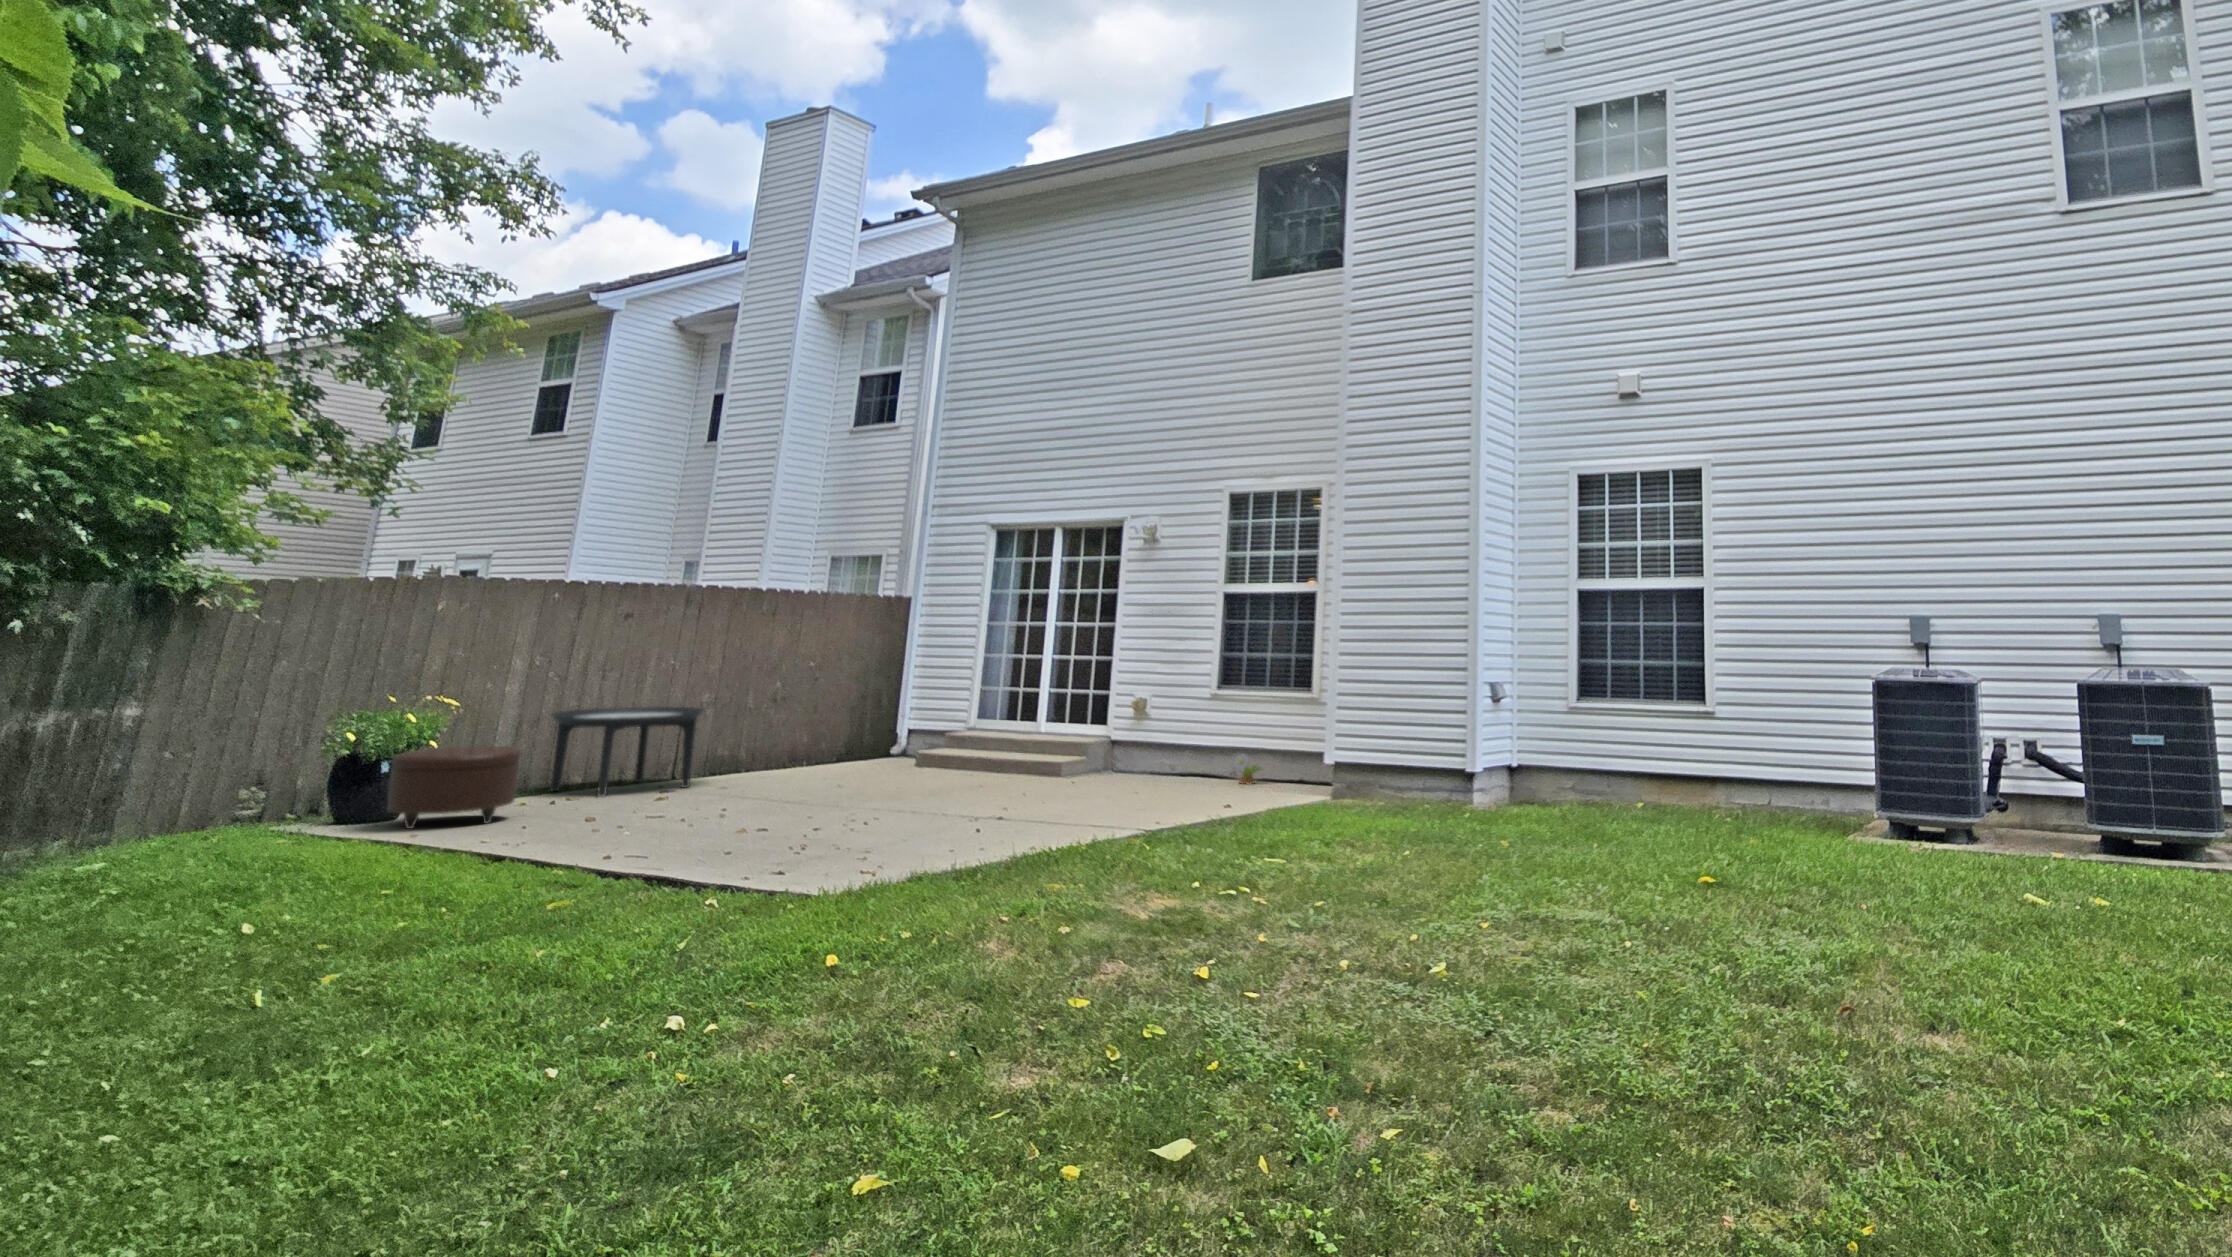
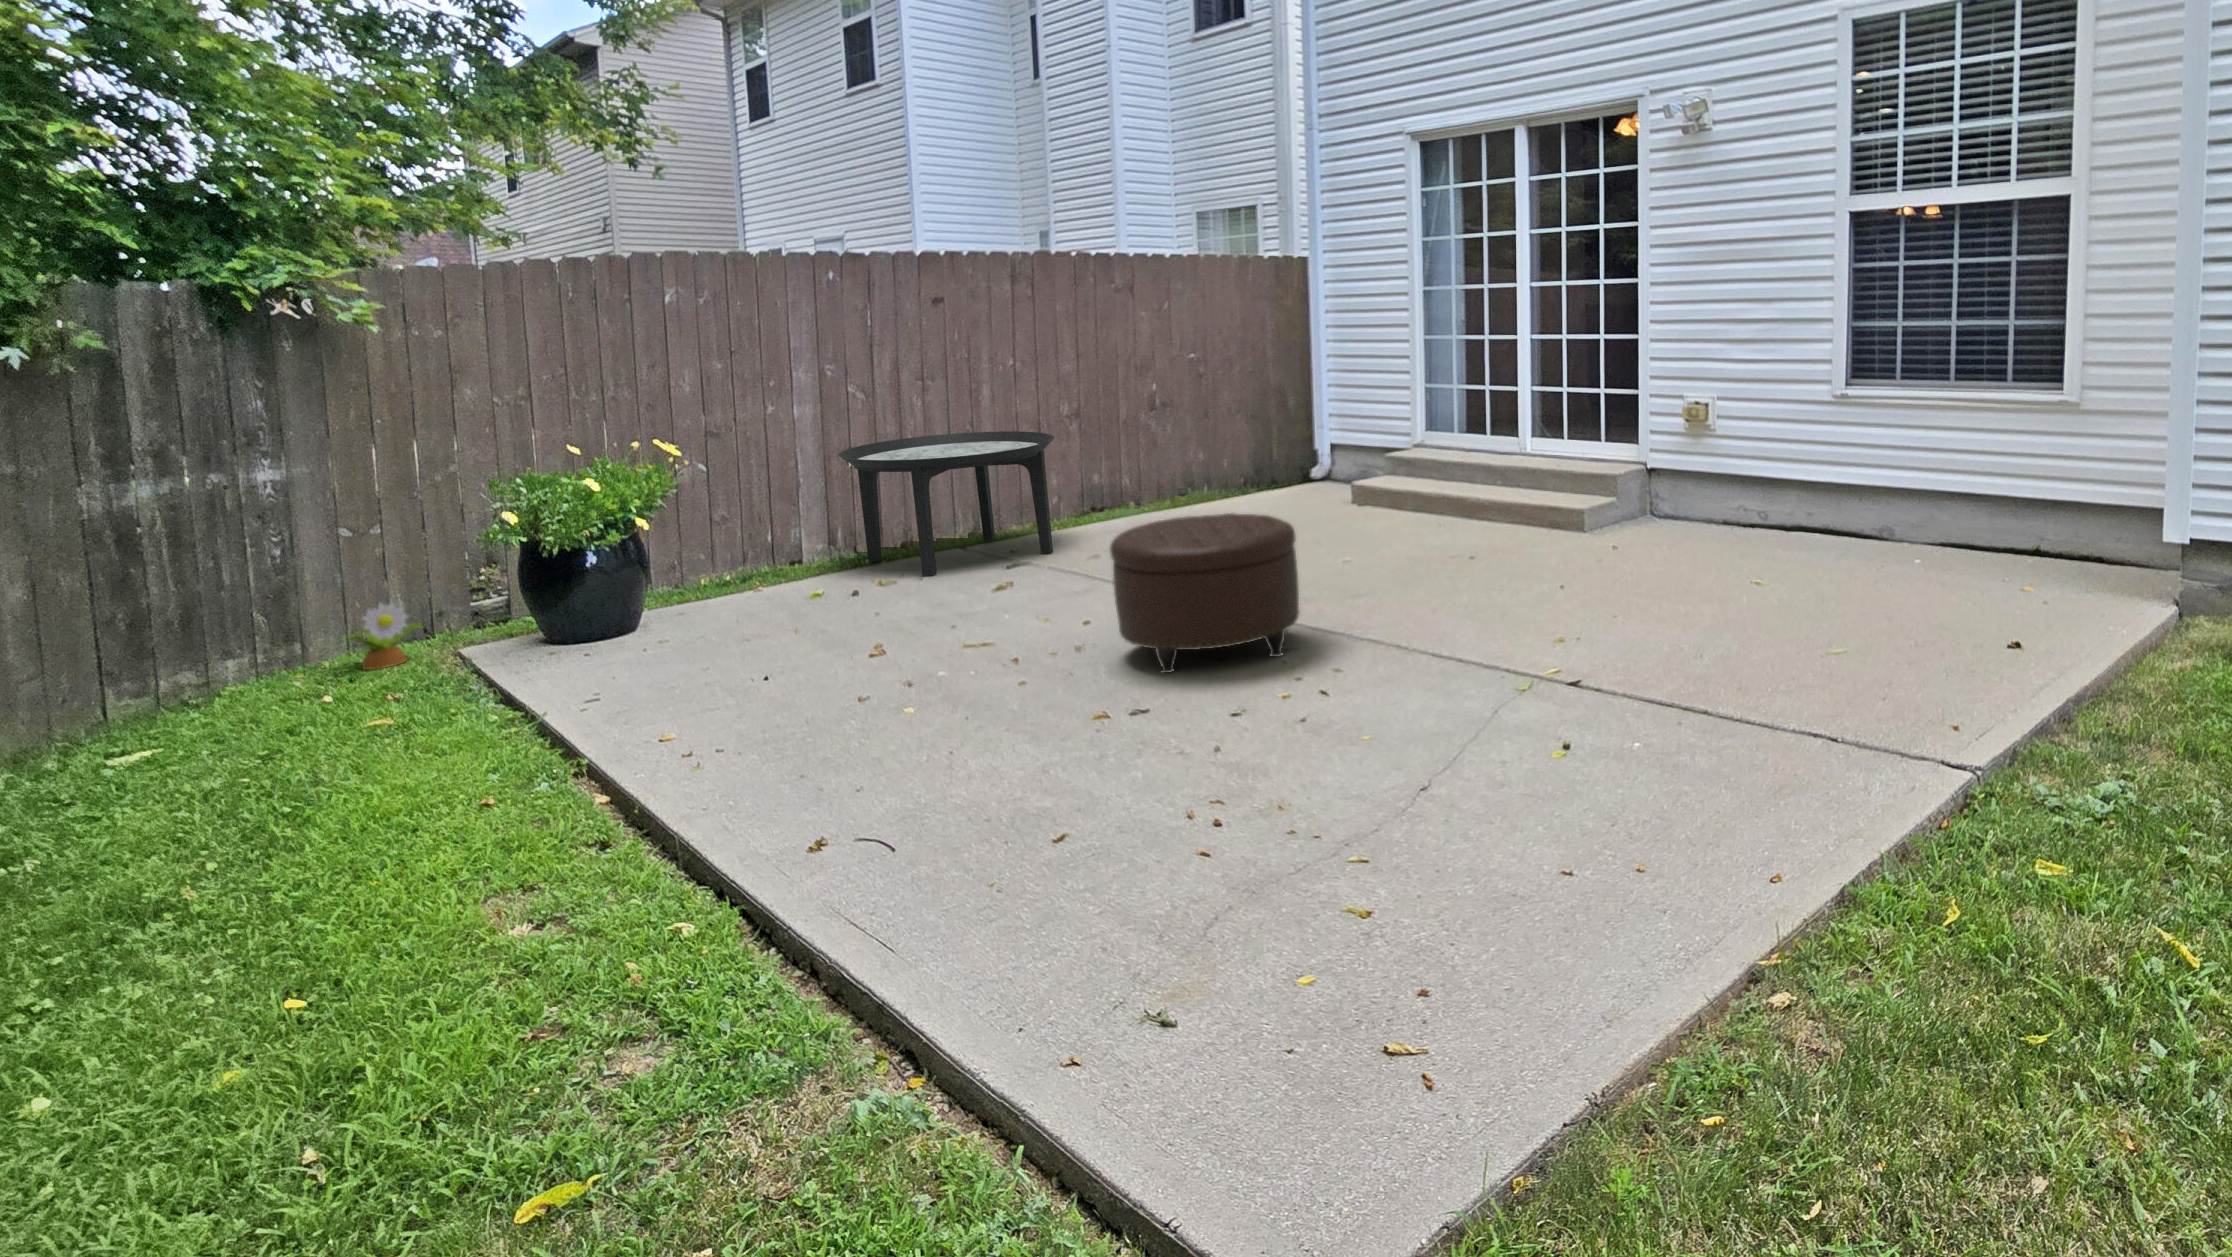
ottoman: present [387,746,521,829] -> present [1110,513,1299,673]
decorative plant: present [1235,754,1263,784] -> present [341,603,421,670]

